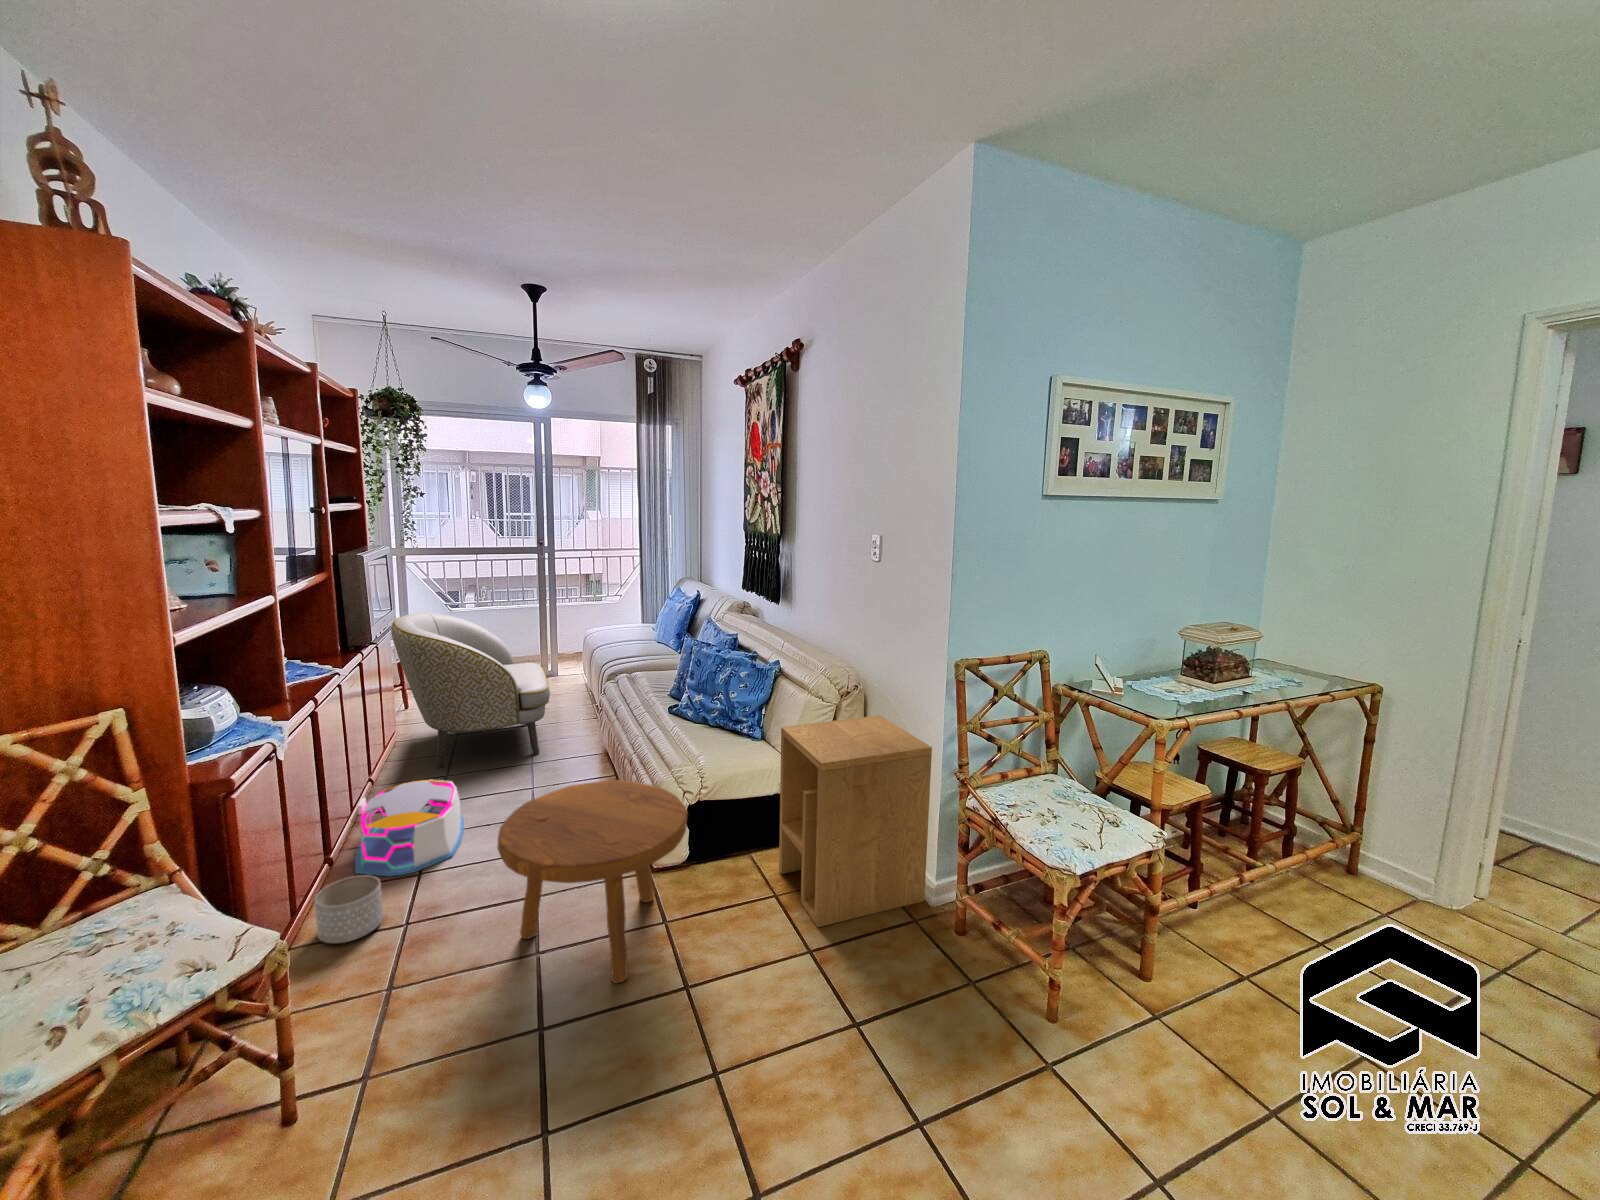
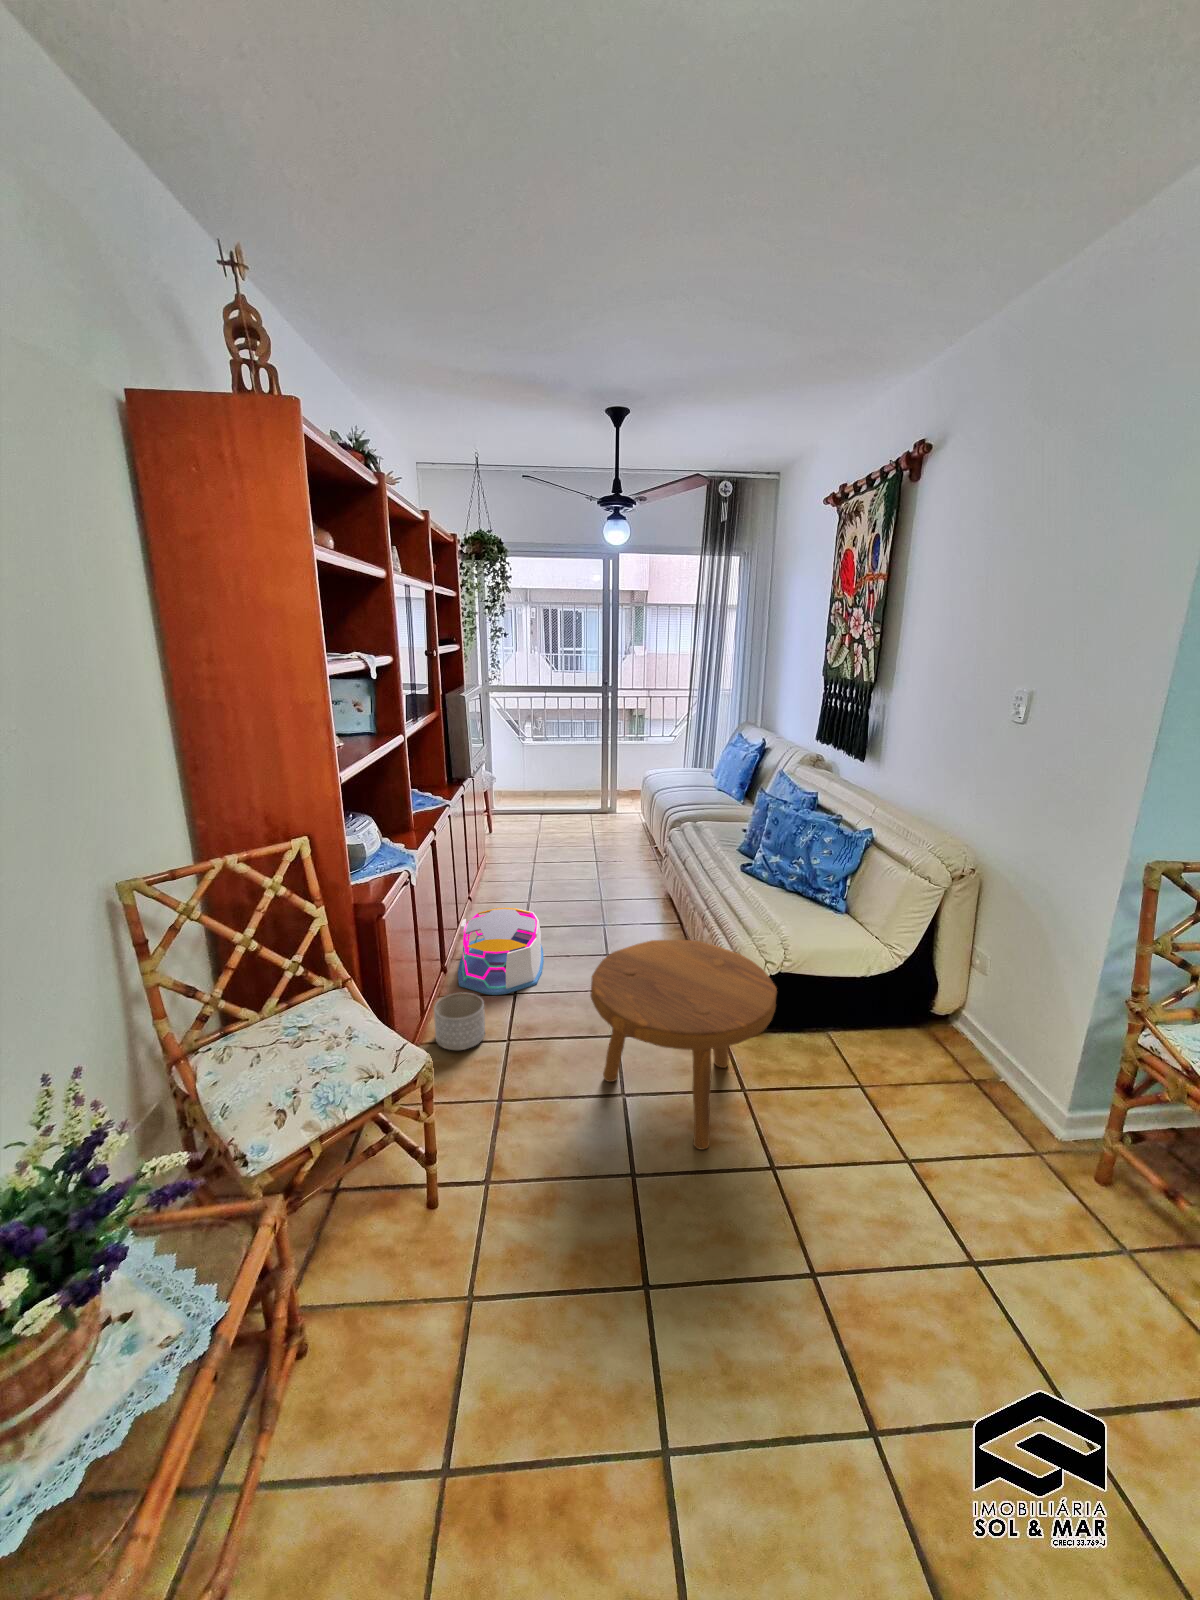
armchair: present [391,612,550,768] -> none [481,748,616,894]
side table: present [779,715,932,927] -> none [864,907,1089,1138]

